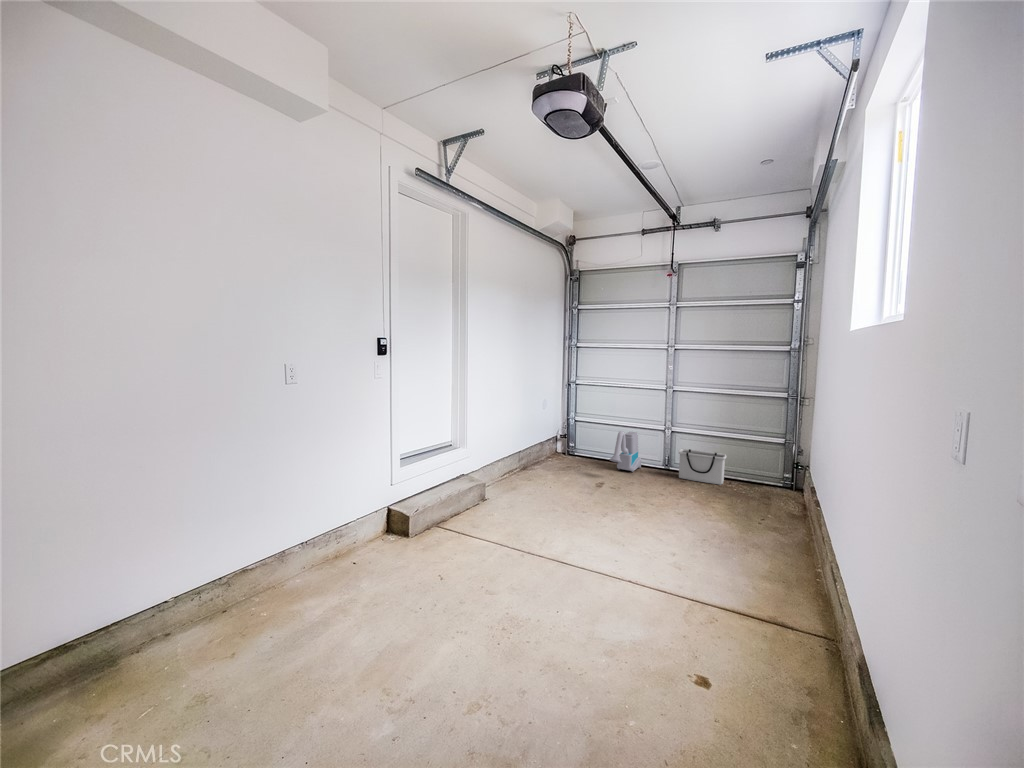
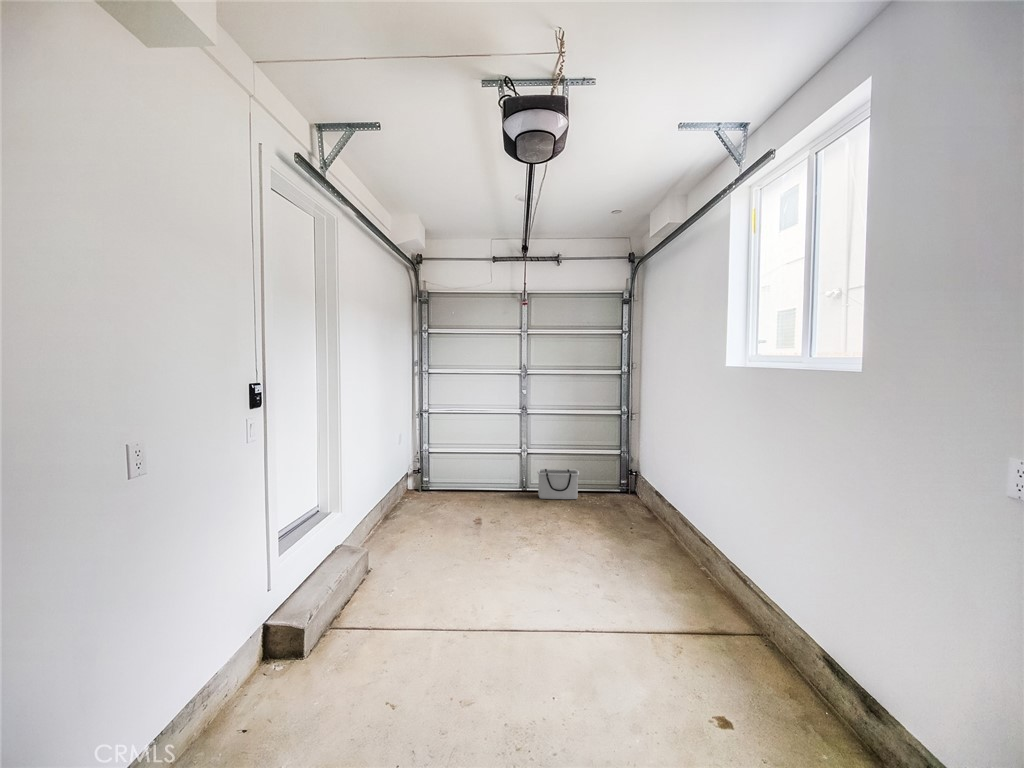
vacuum cleaner: present [609,431,641,472] -> none [478,458,500,500]

